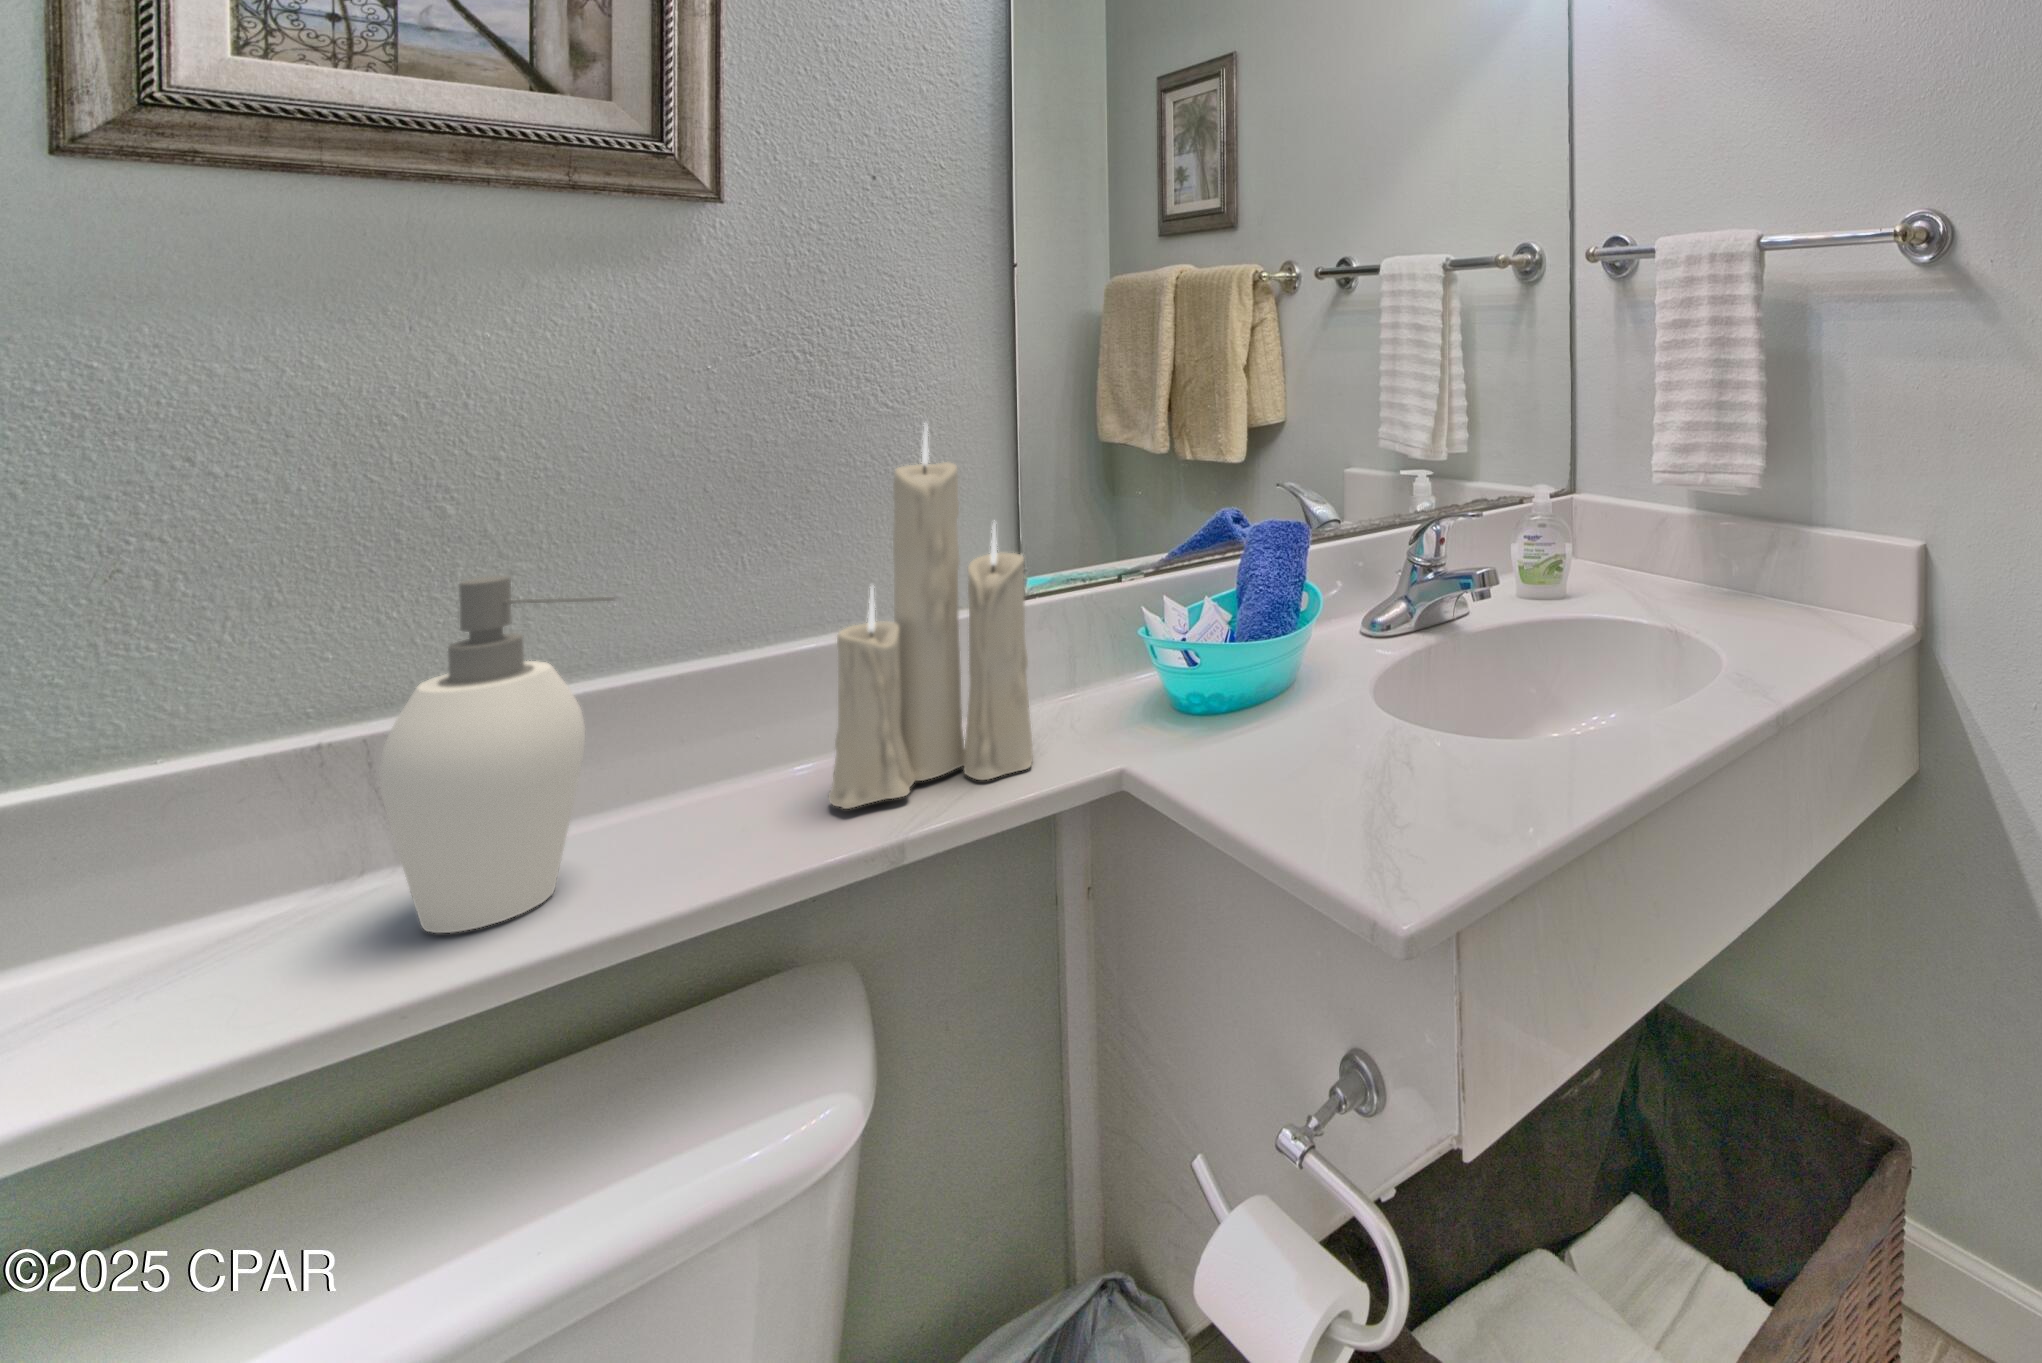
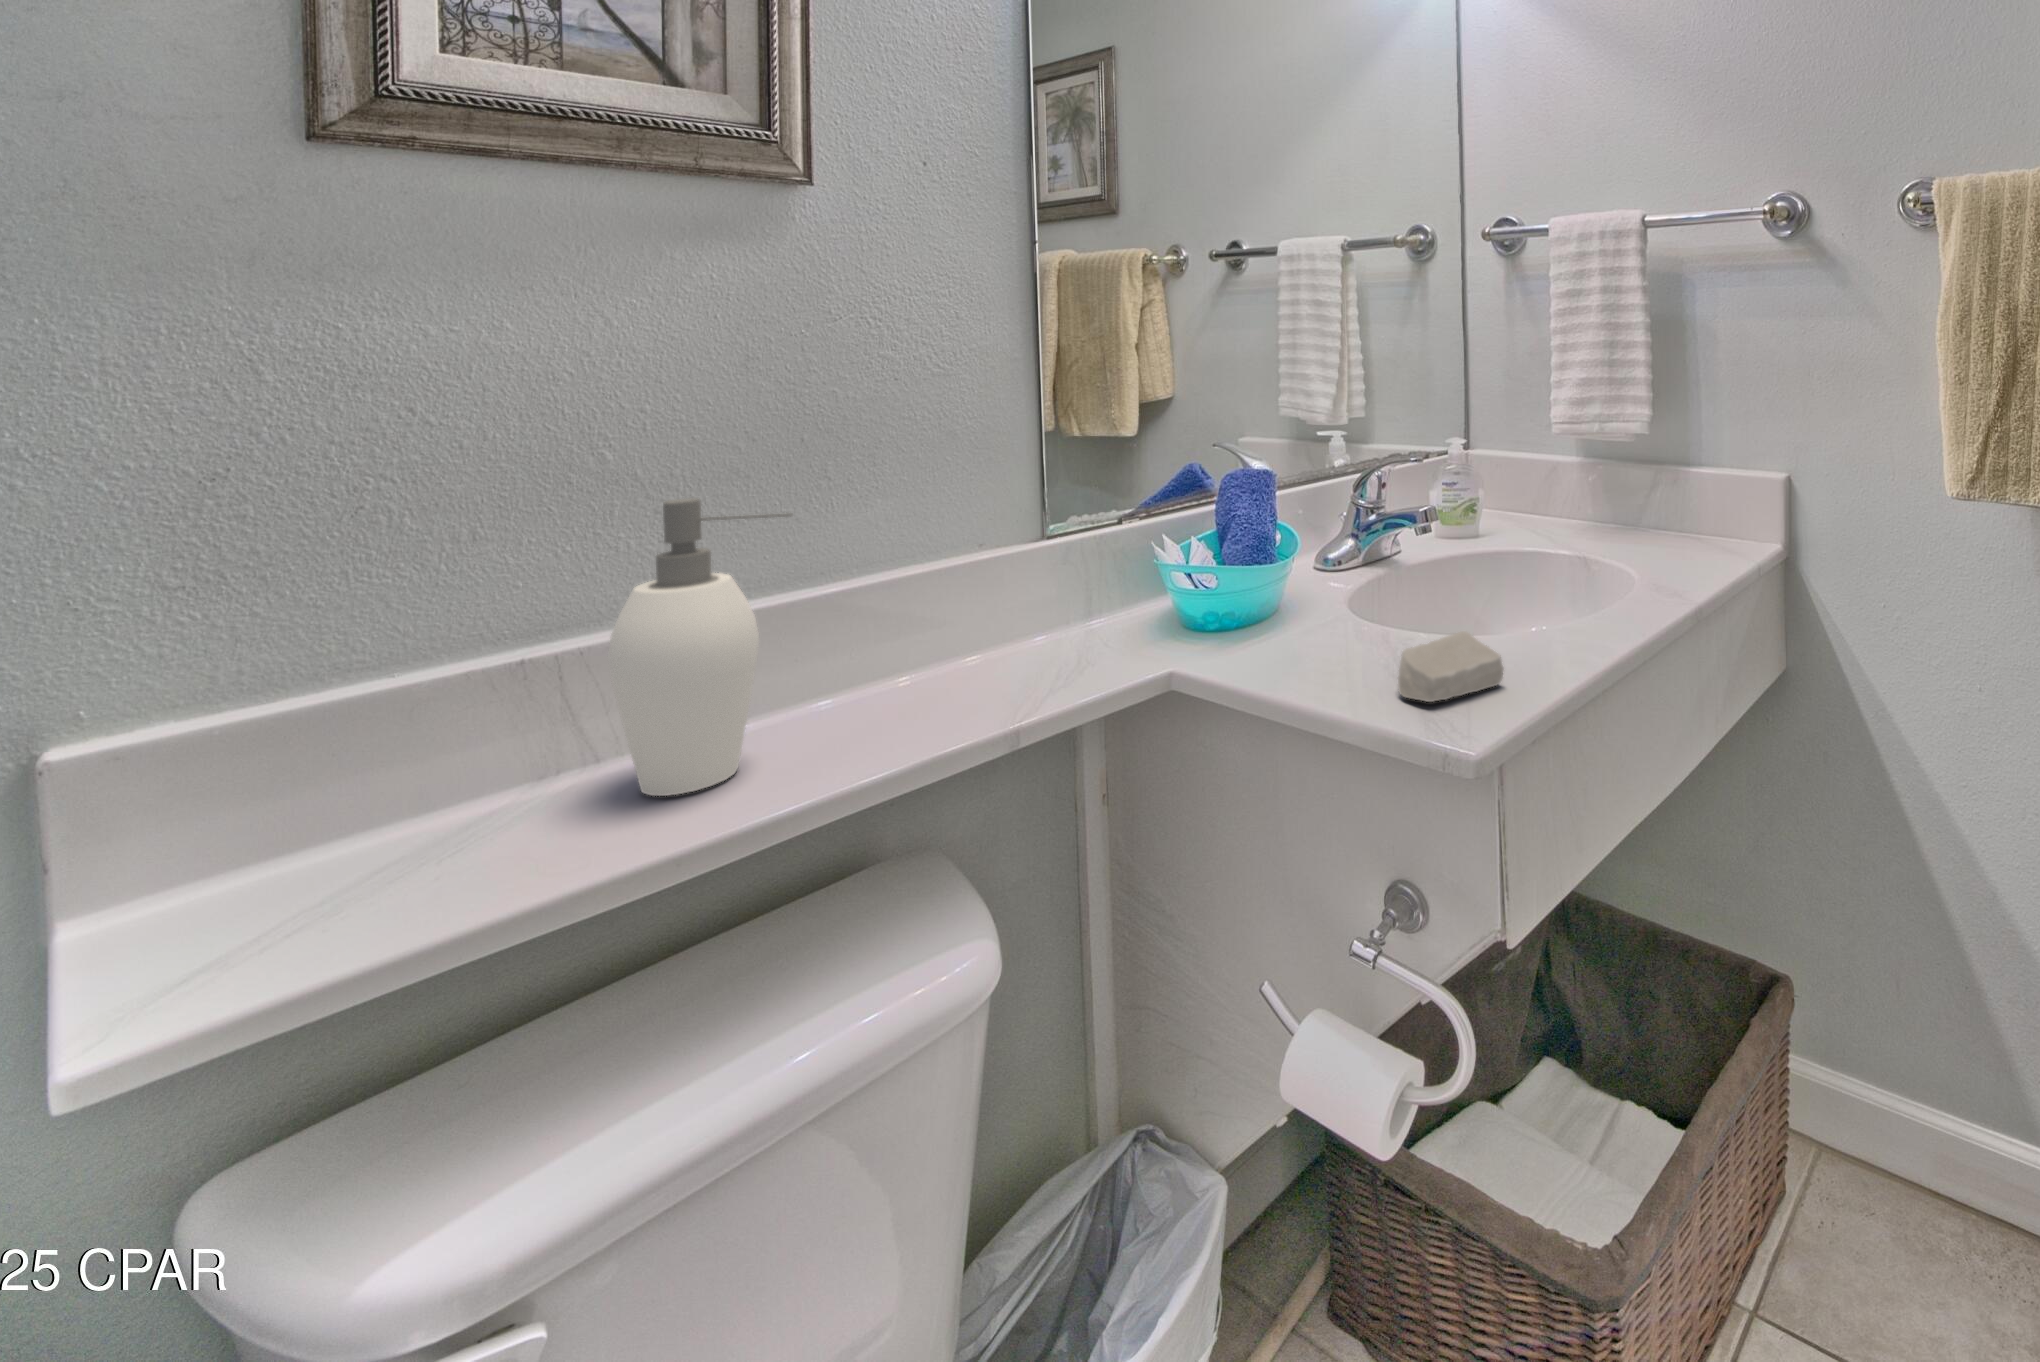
candle: present [828,424,1033,809] -> none [930,357,1090,702]
soap bar: none [1362,748,1497,846] -> present [1398,631,1504,702]

